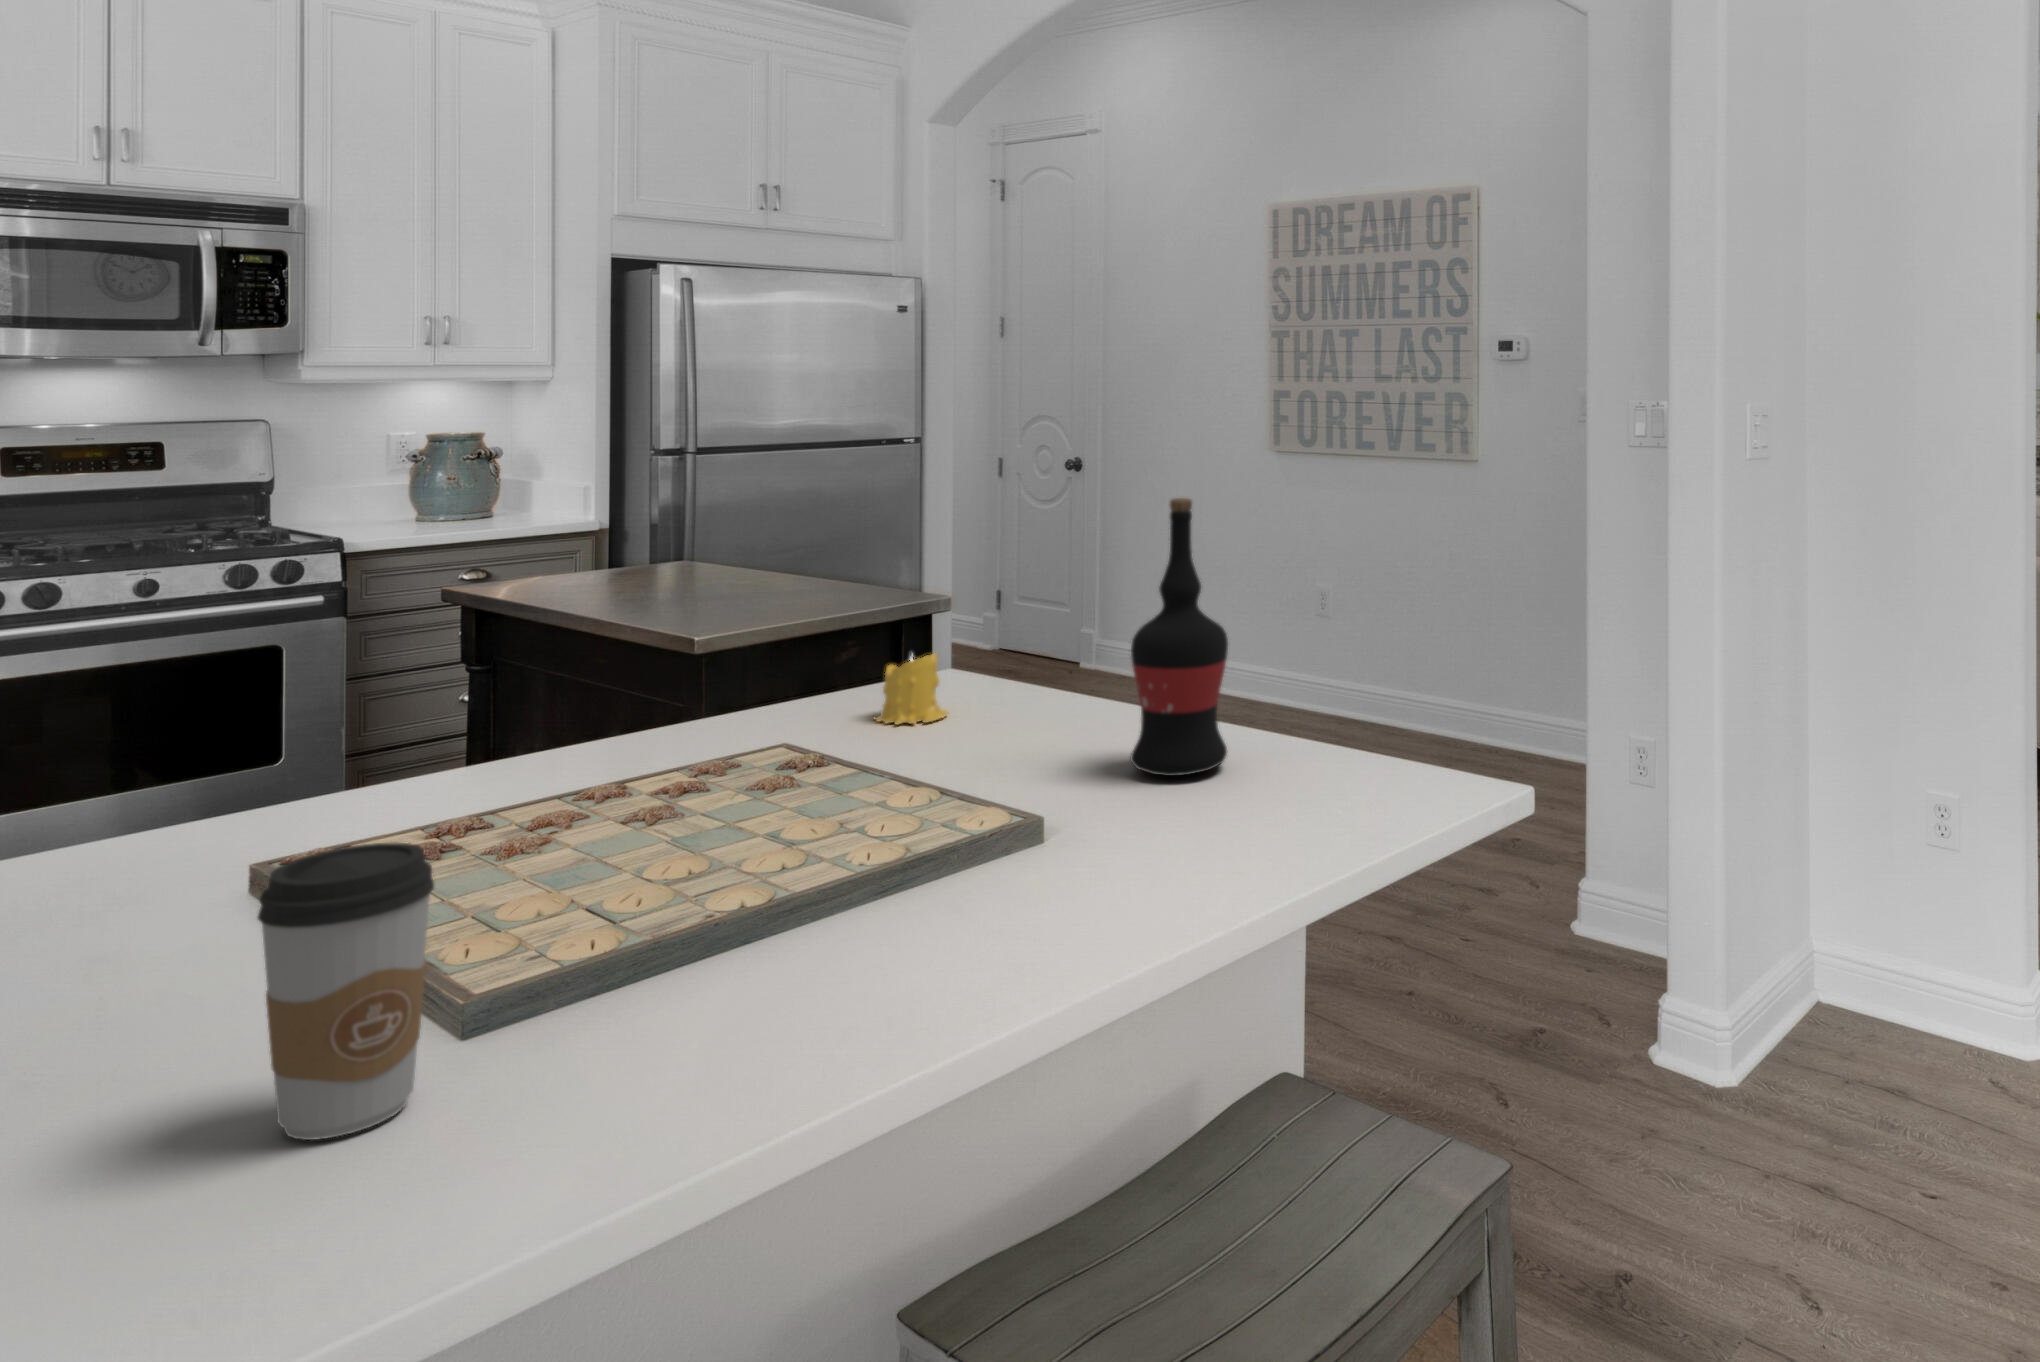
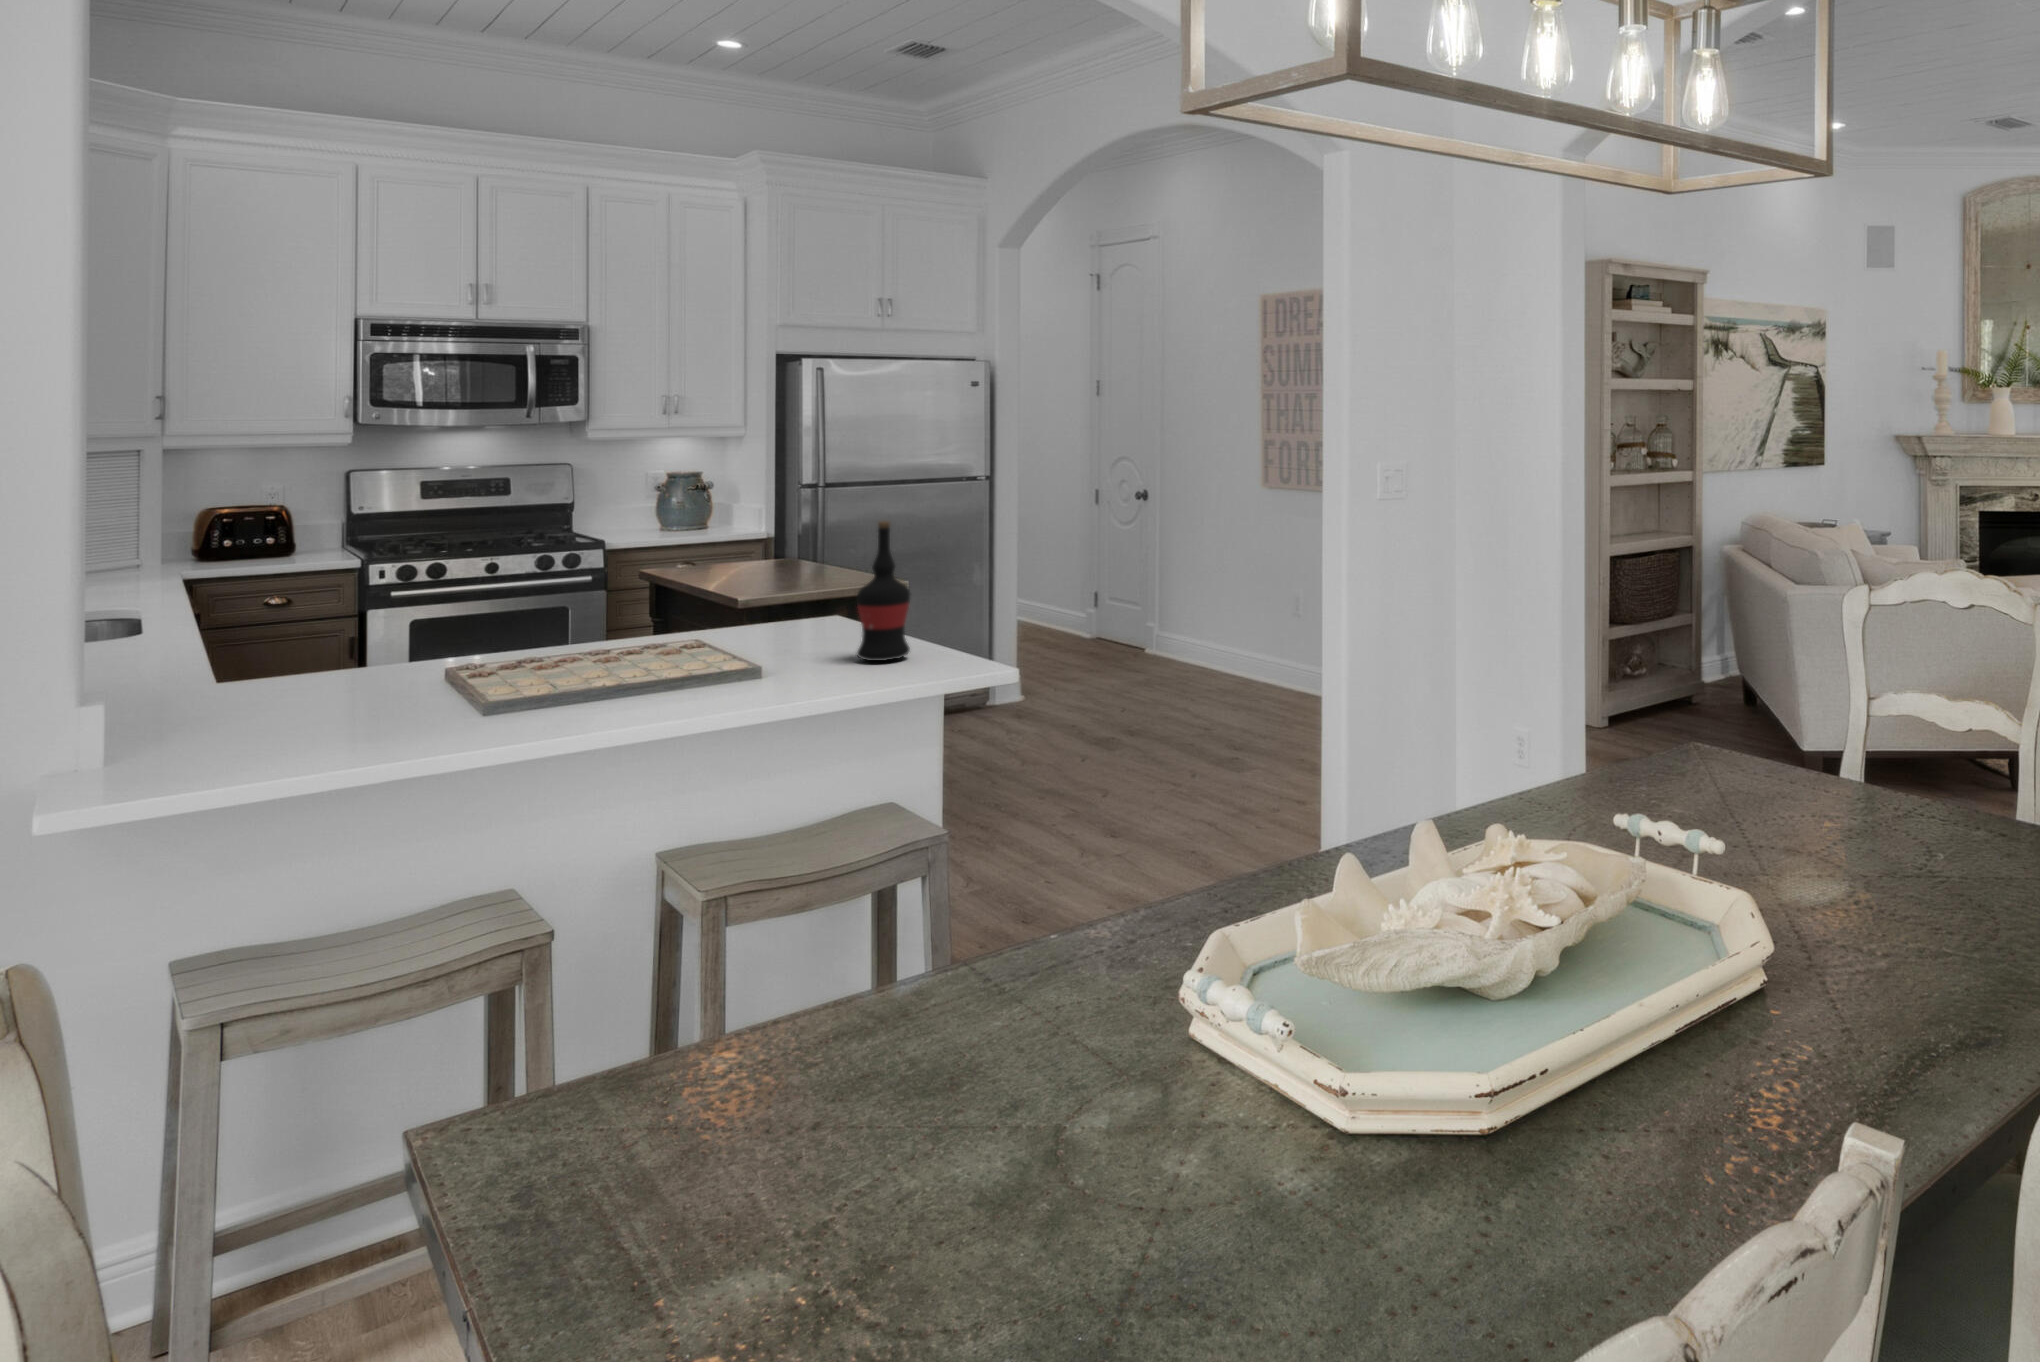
candle: present [875,653,948,725] -> none [772,600,812,638]
coffee cup: present [258,842,434,1140] -> none [409,641,470,737]

